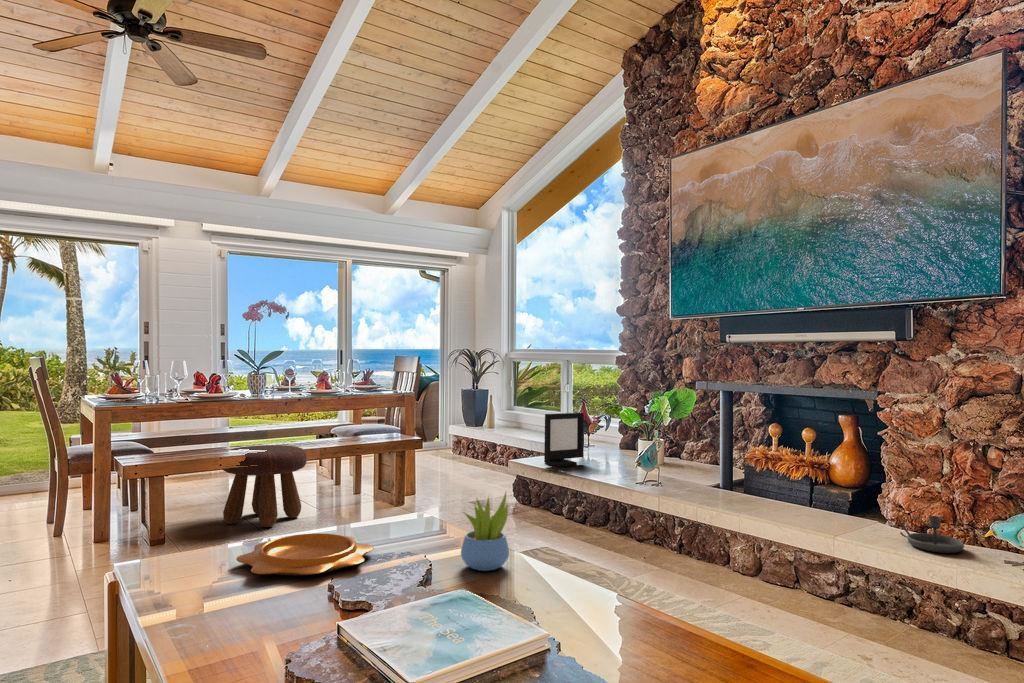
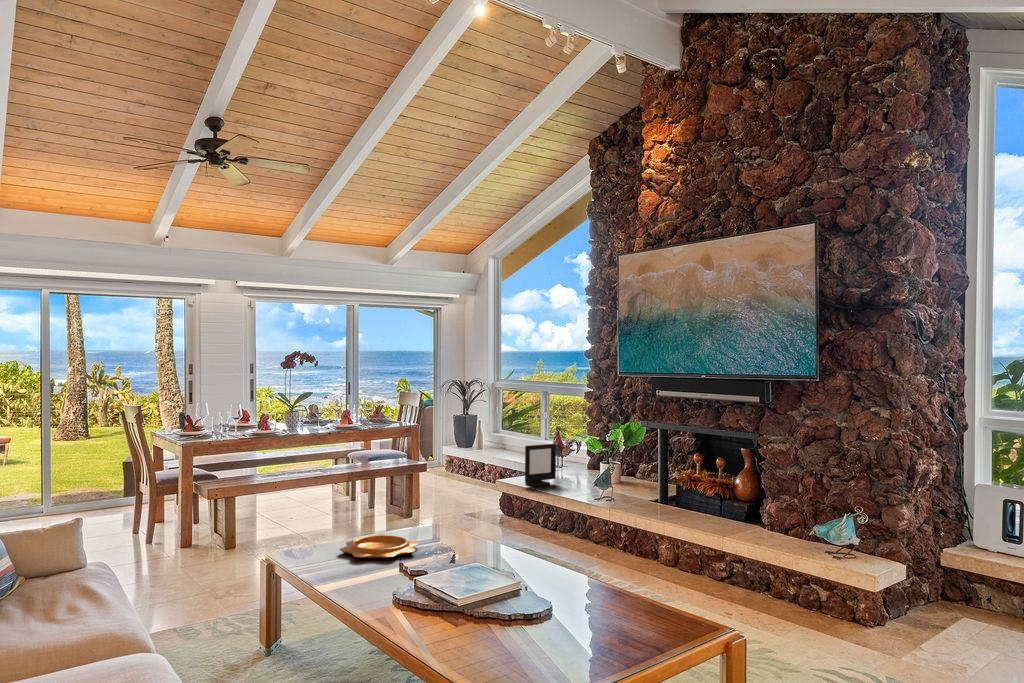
footstool: present [222,445,307,527] -> none [271,471,337,536]
succulent plant: present [461,493,509,571] -> none [472,508,500,555]
candlestick: present [900,516,964,553] -> none [761,521,798,545]

